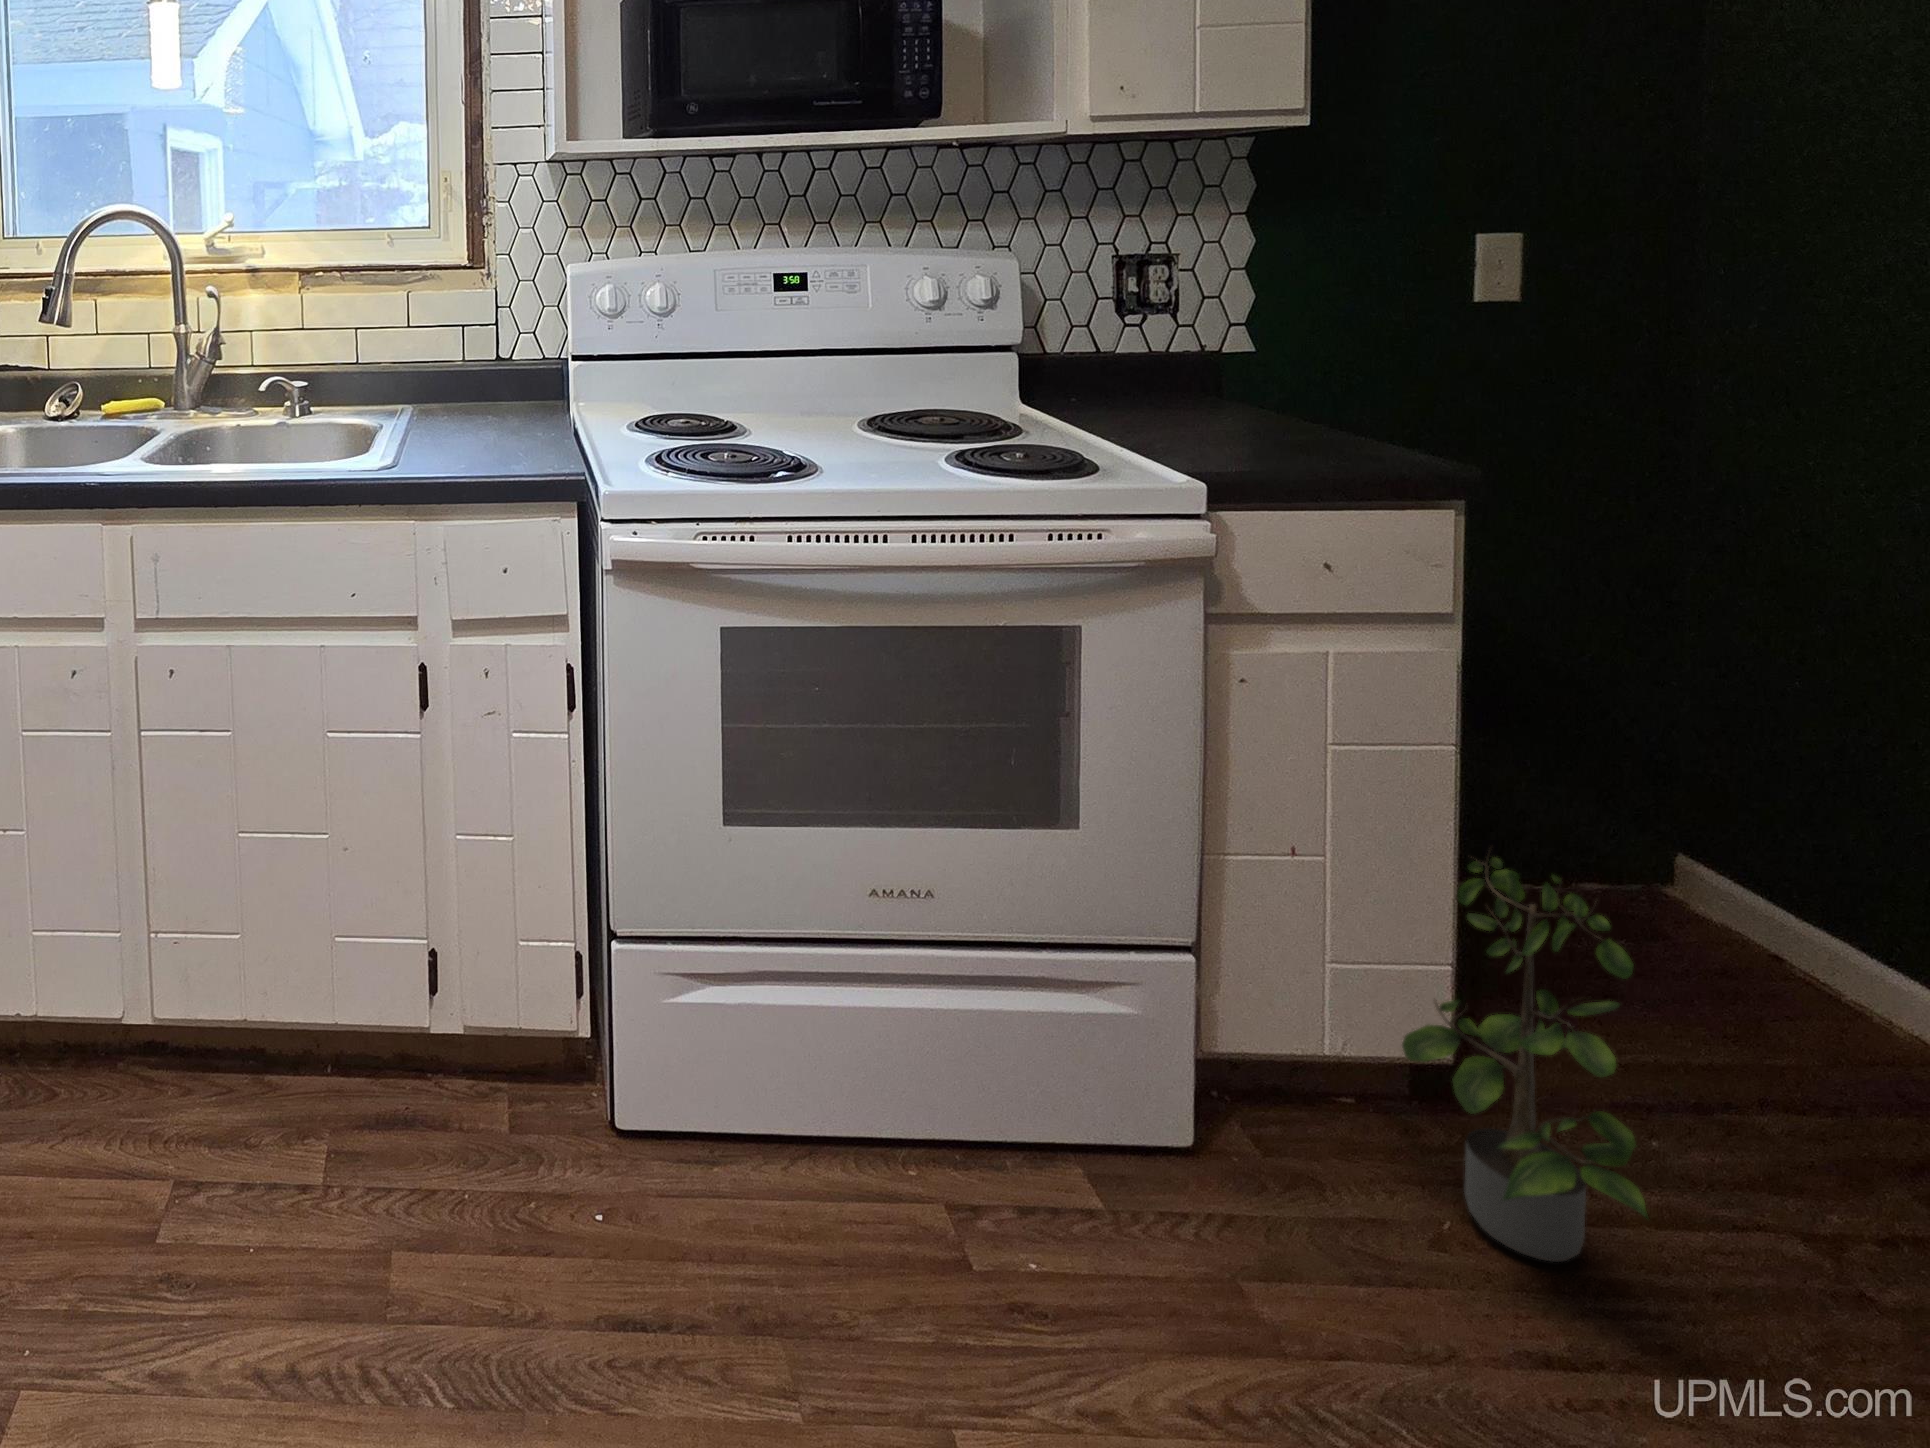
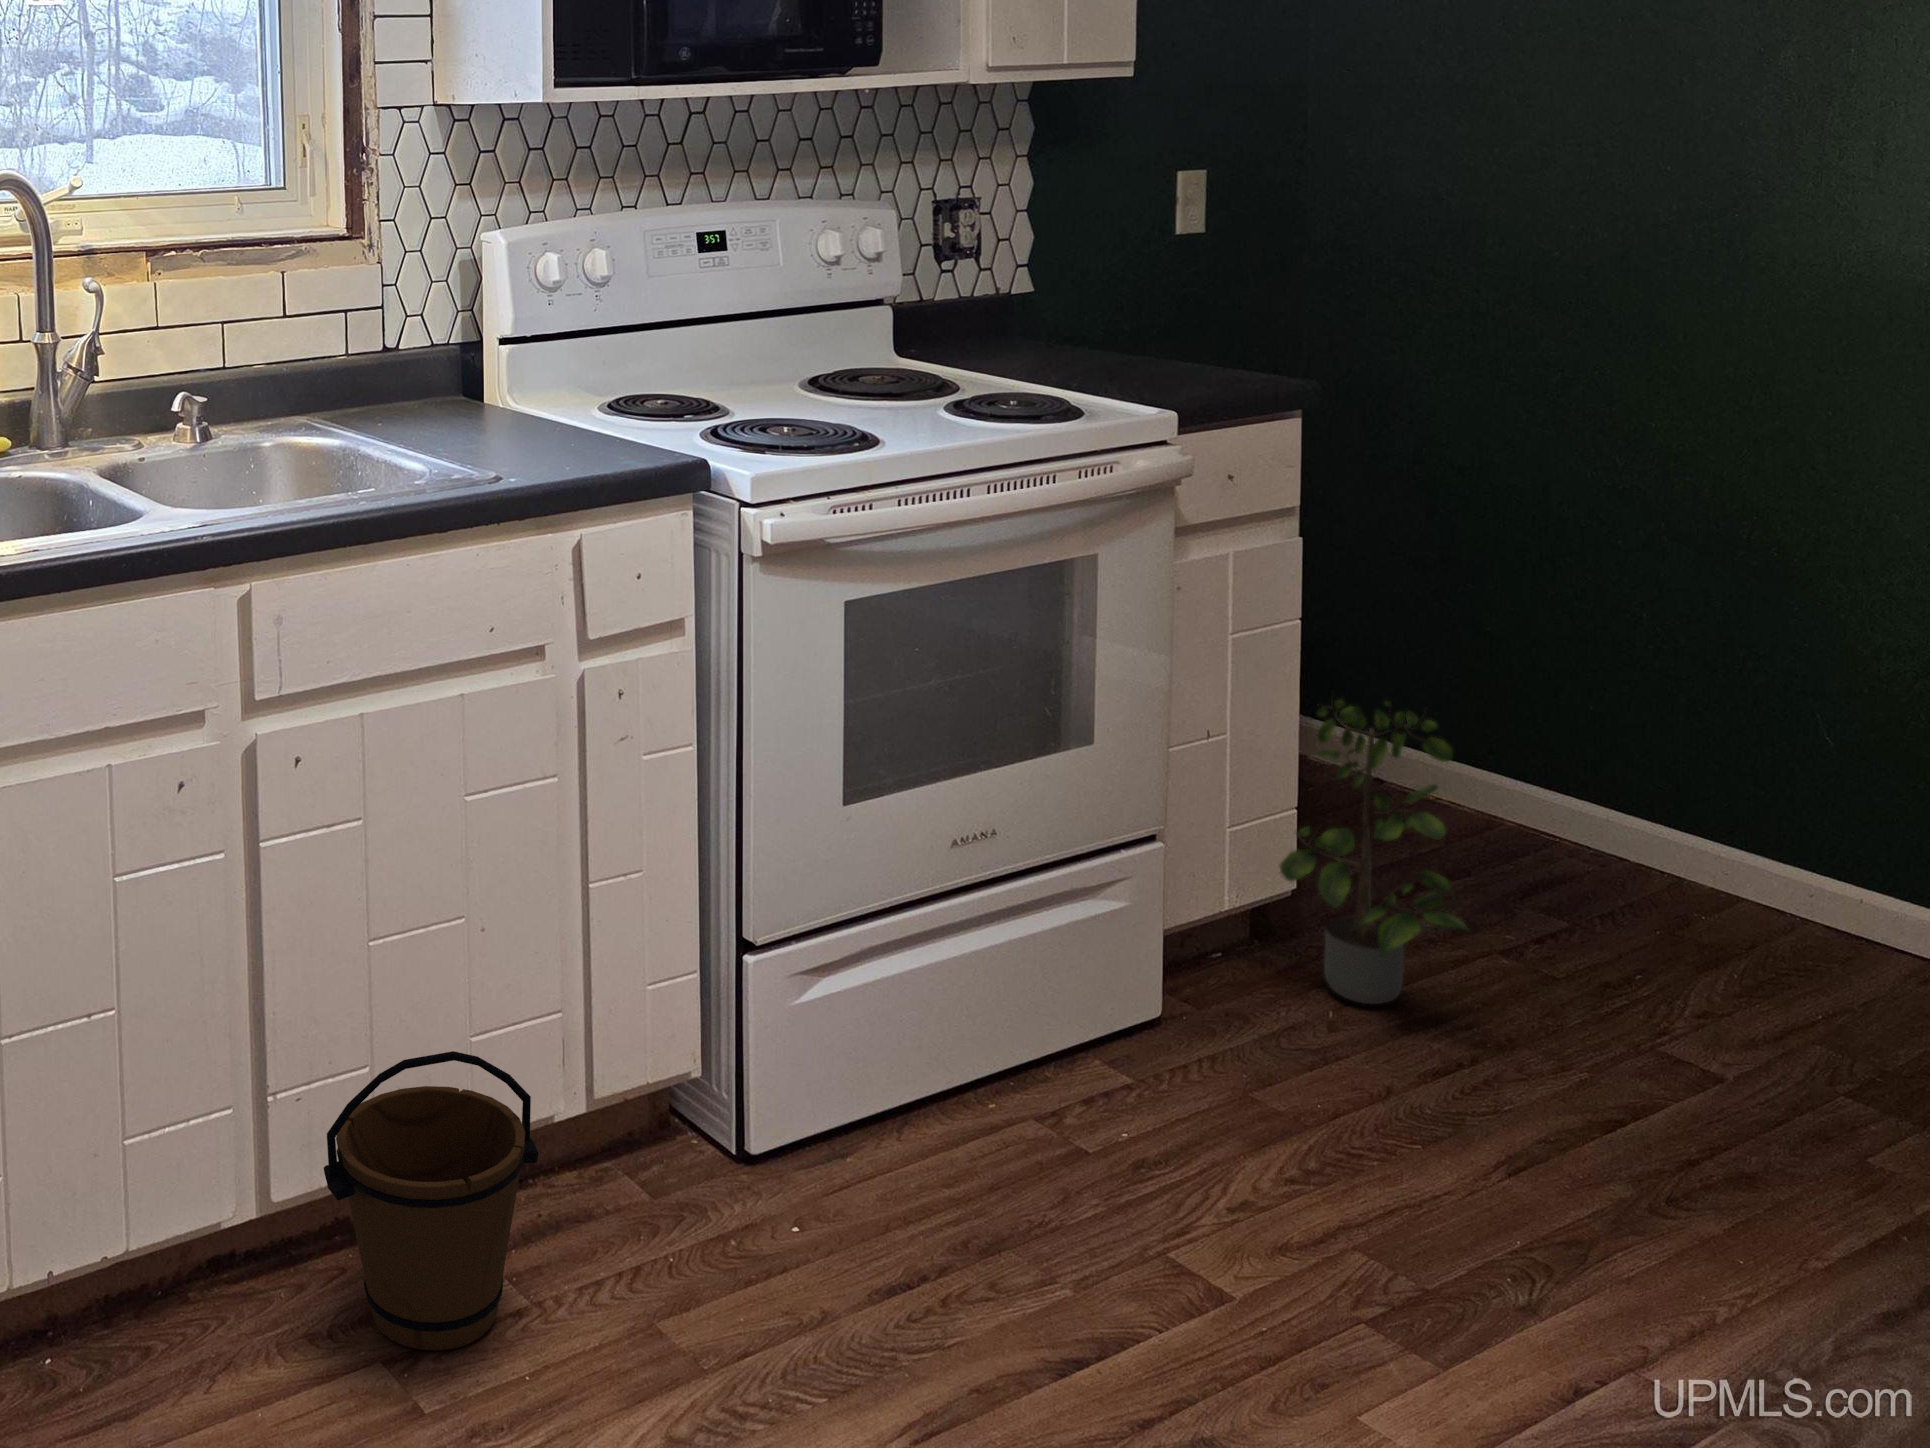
bucket: none [161,930,340,1192] -> present [324,1051,538,1351]

